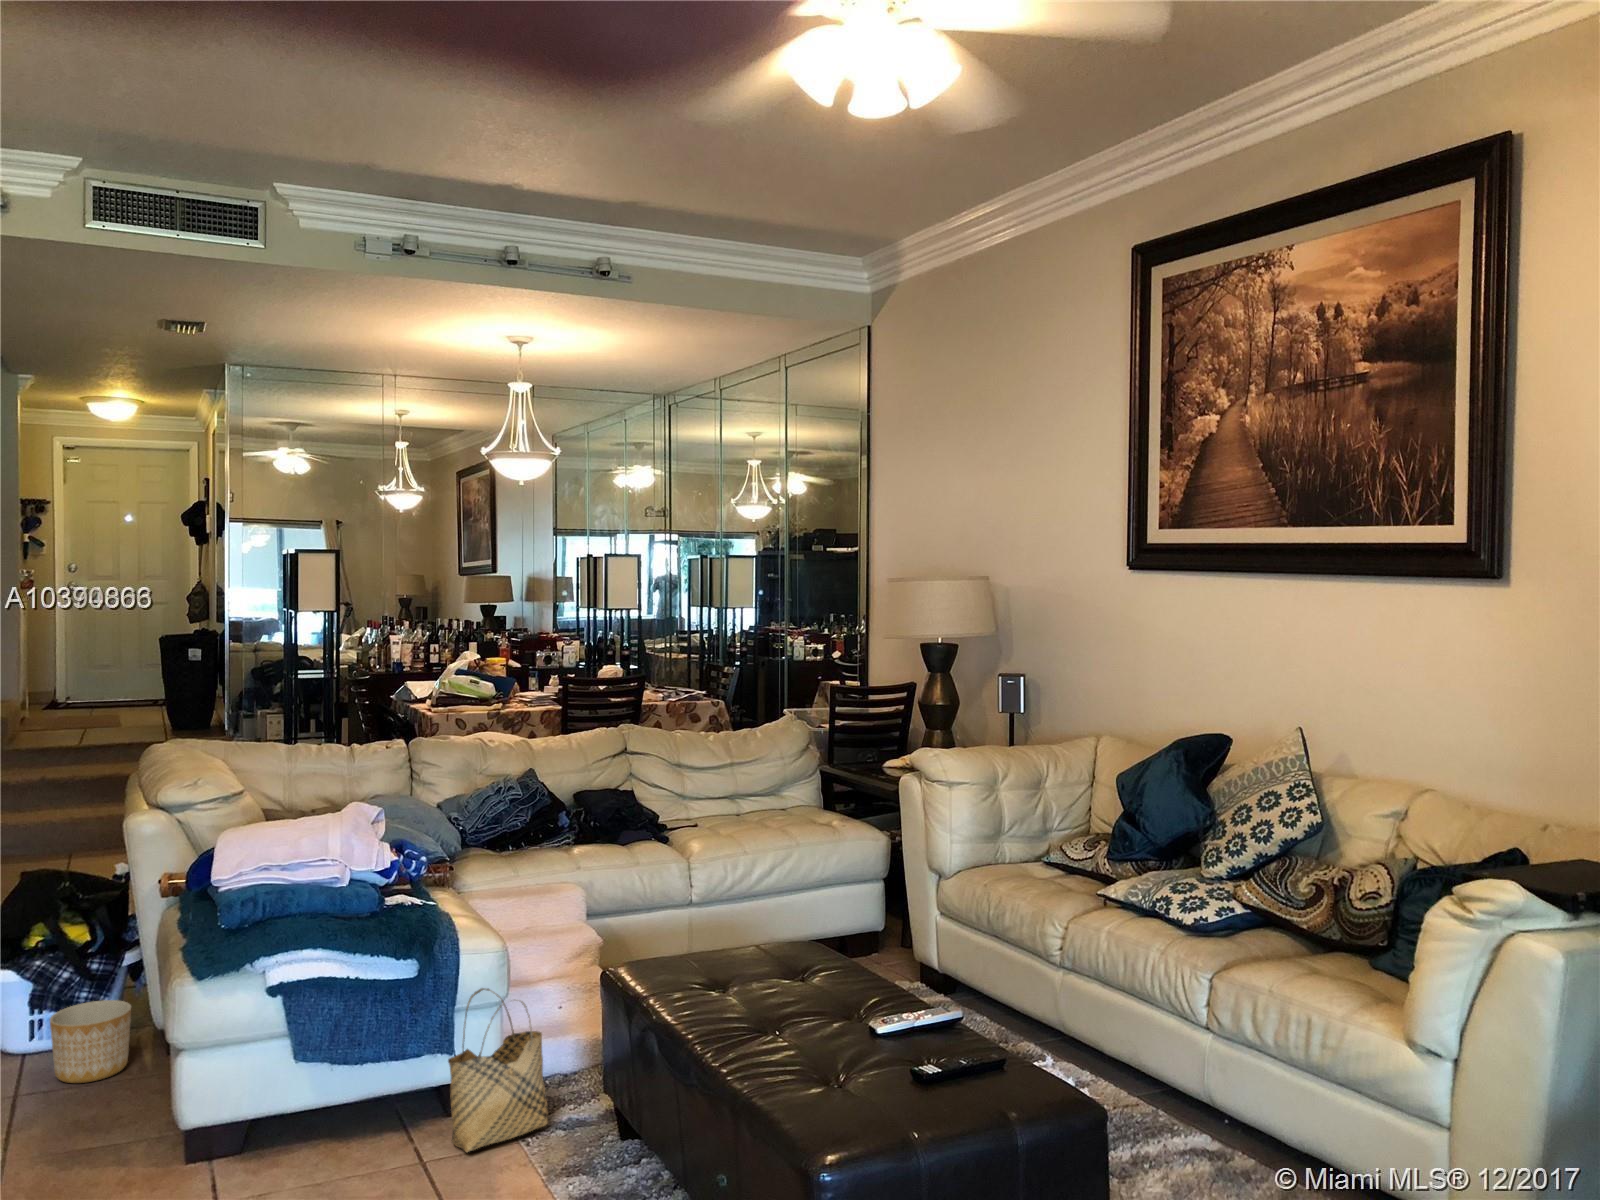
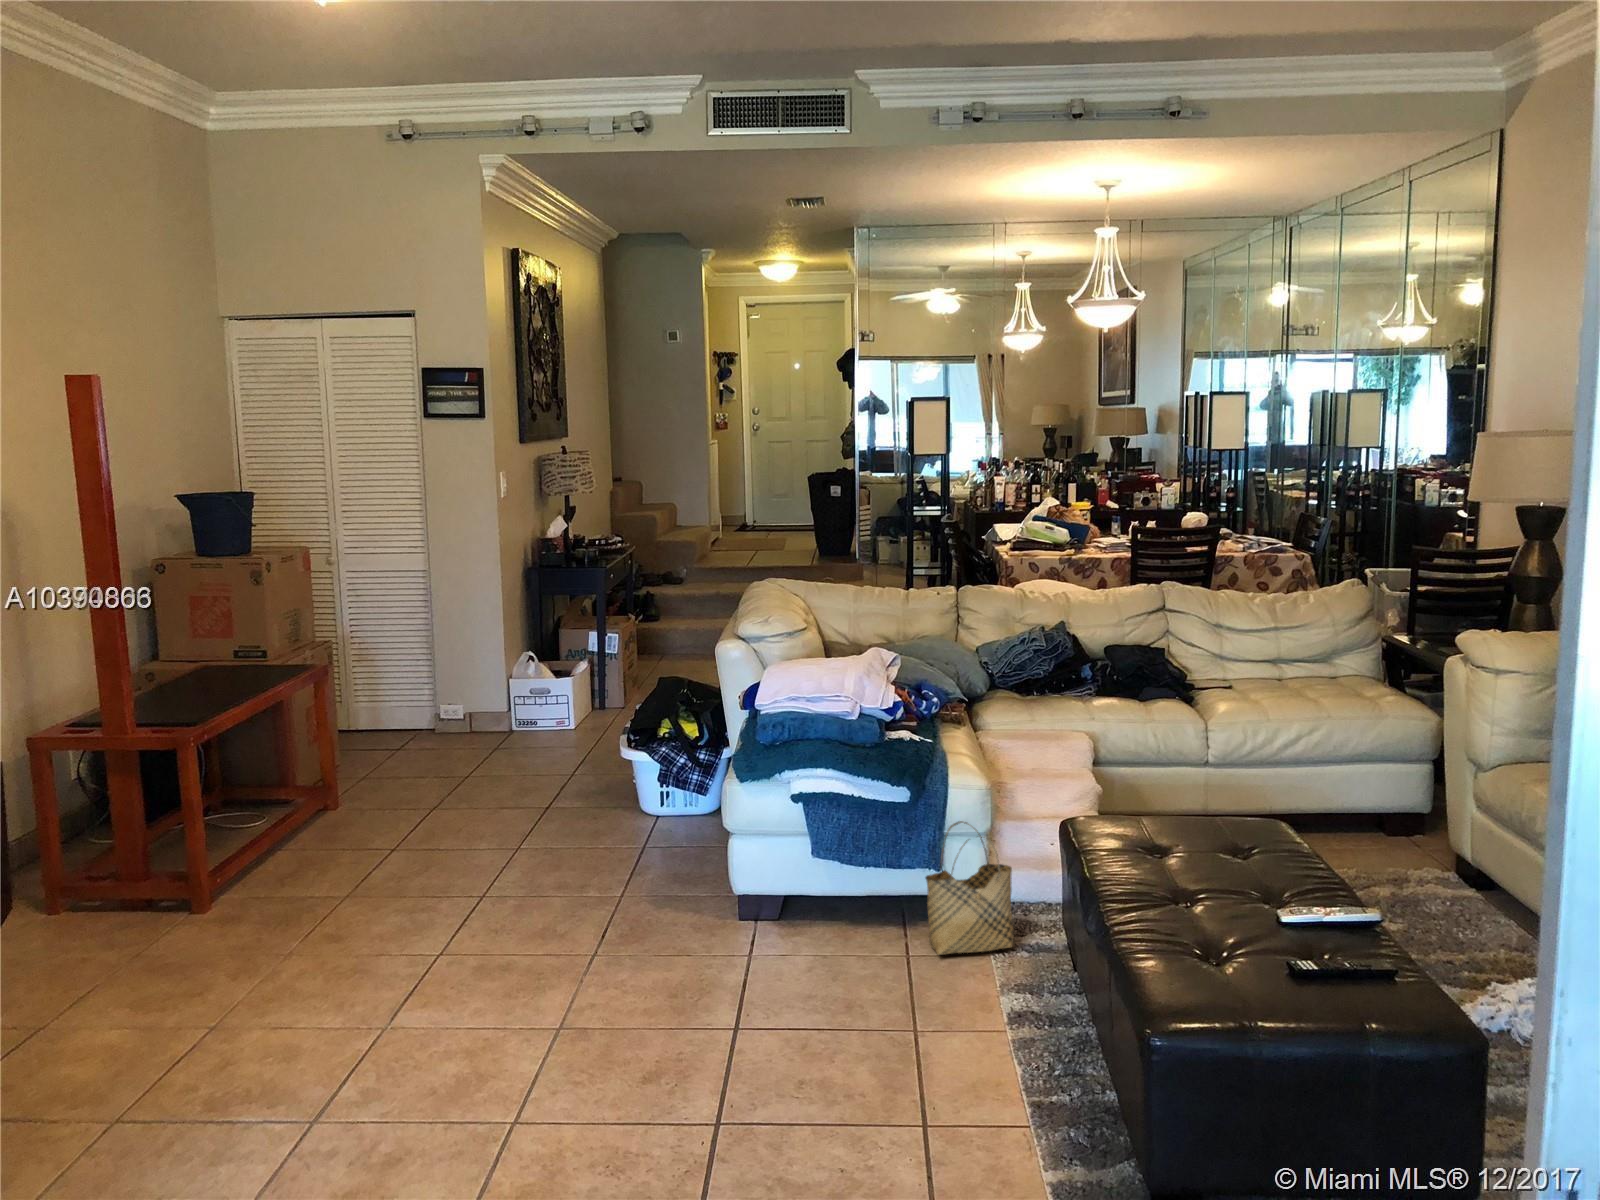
planter: present [50,1000,131,1083] -> none [669,780,723,841]

